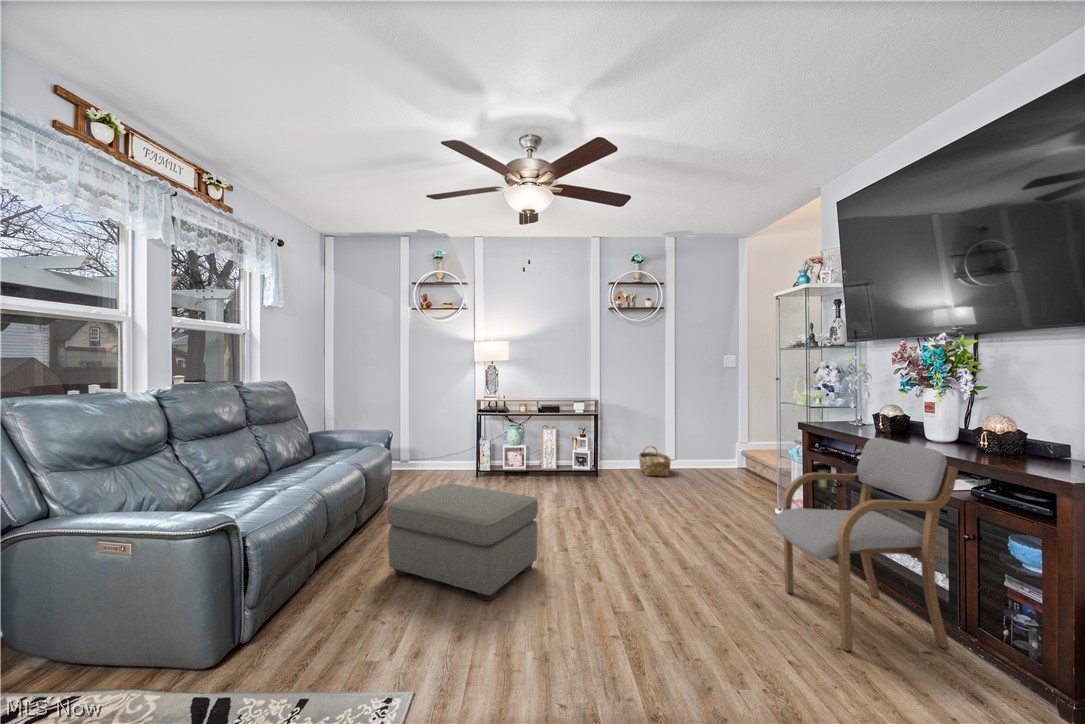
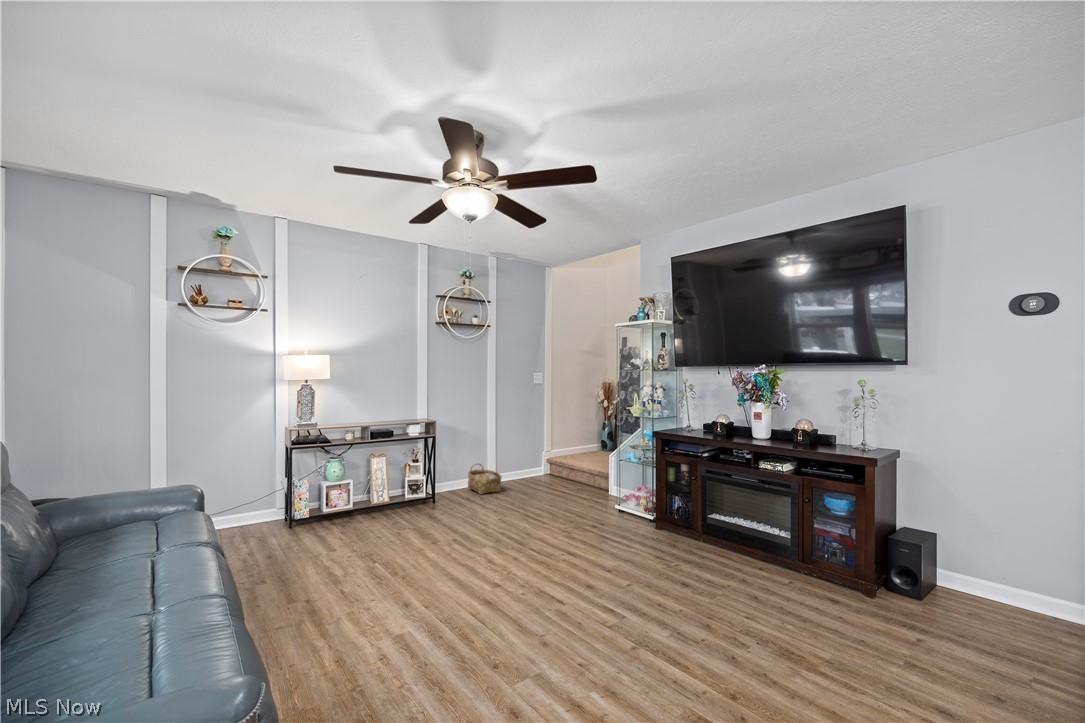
armchair: present [772,438,958,652] -> none [685,440,800,599]
ottoman: present [387,484,538,601] -> none [332,535,503,676]

